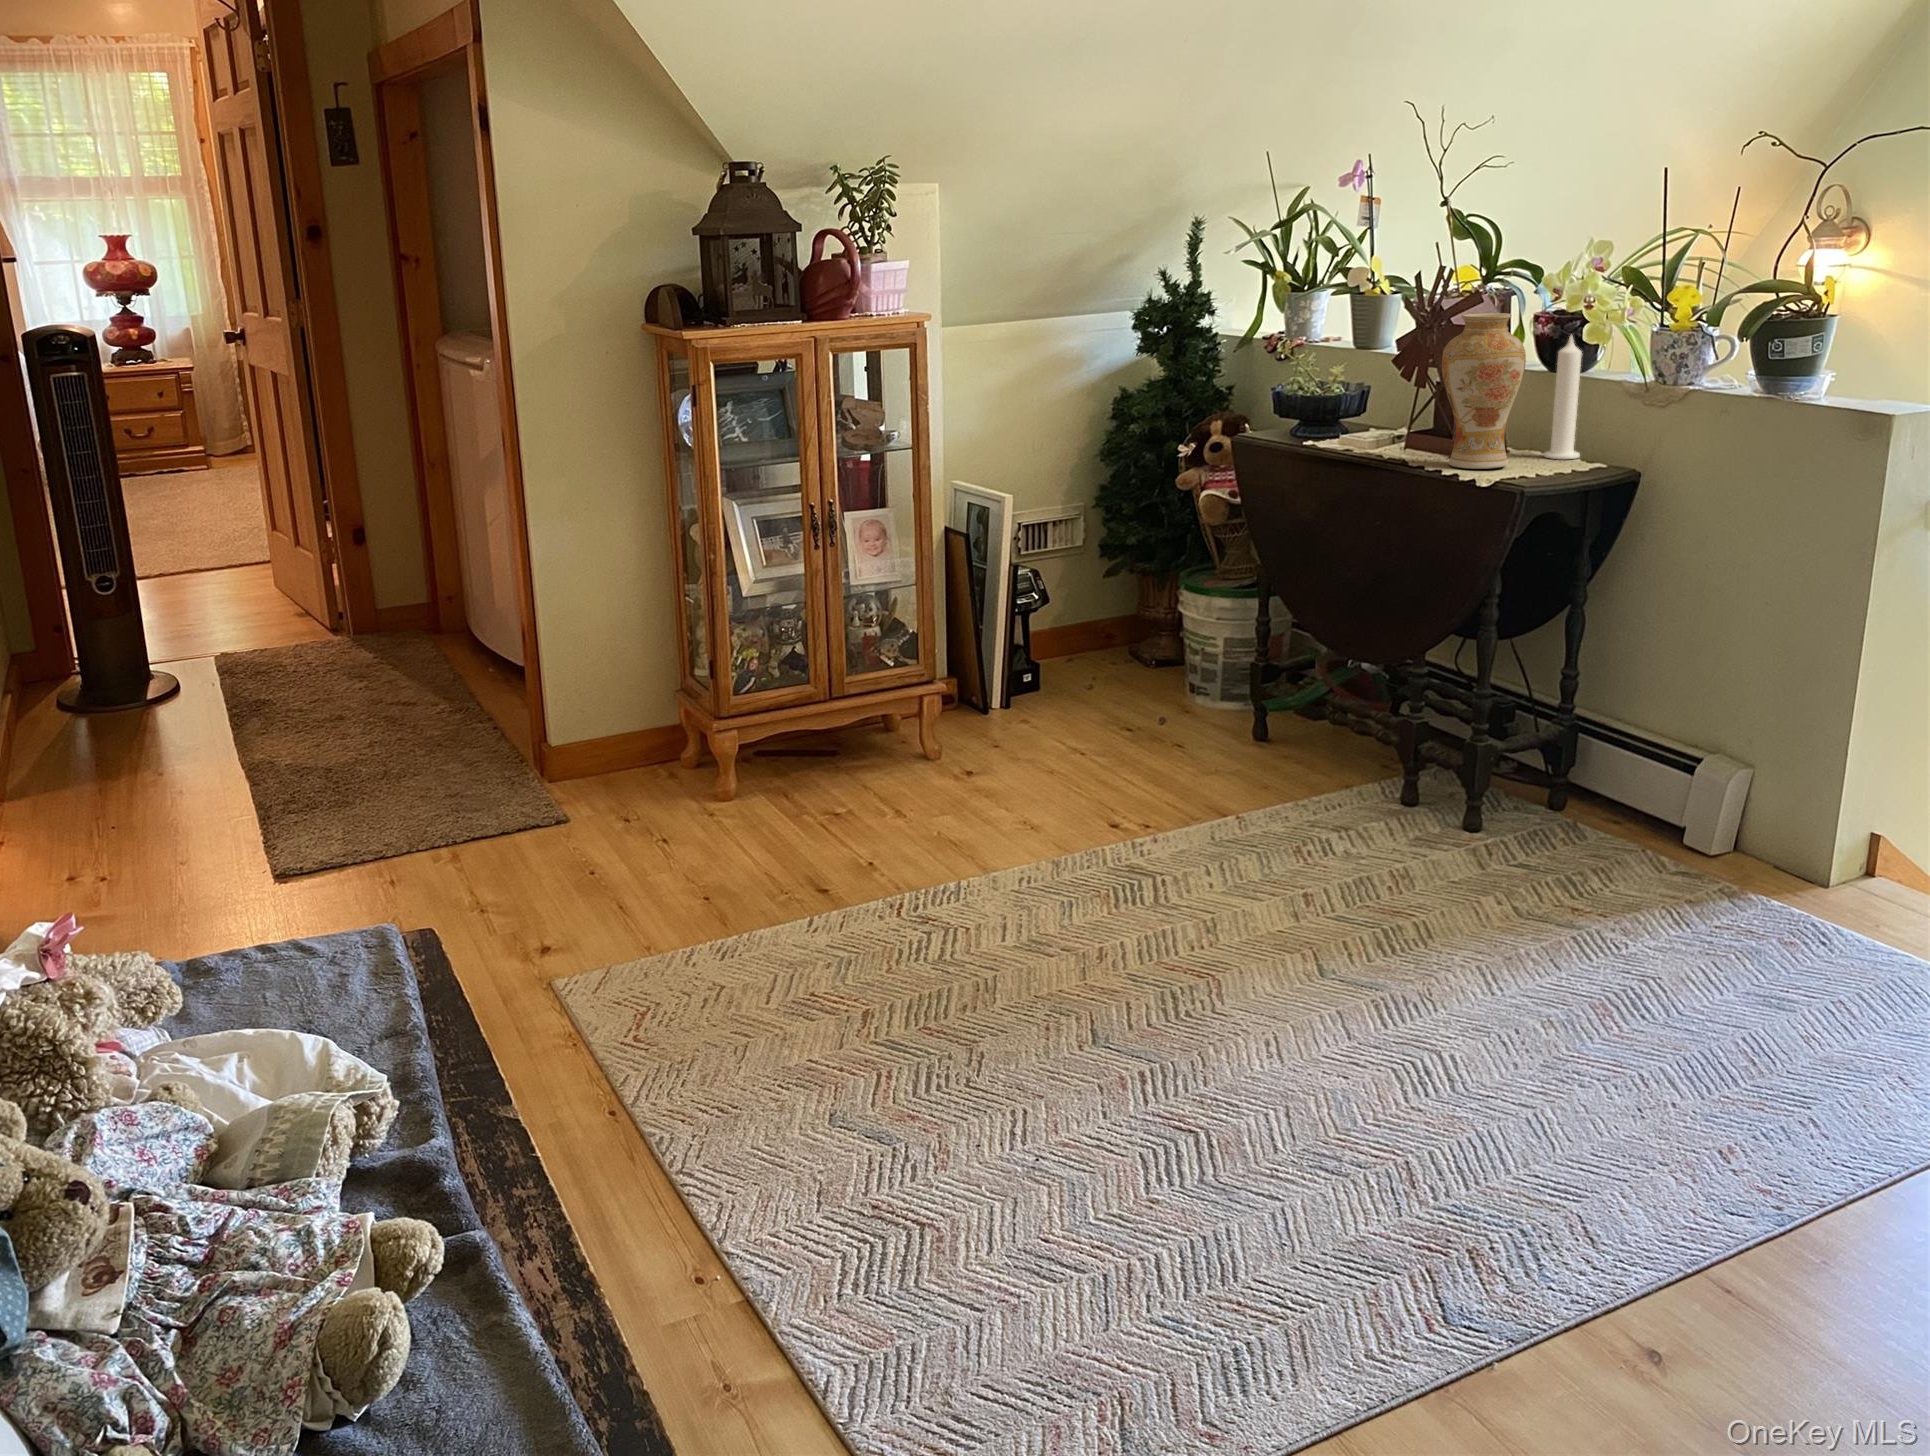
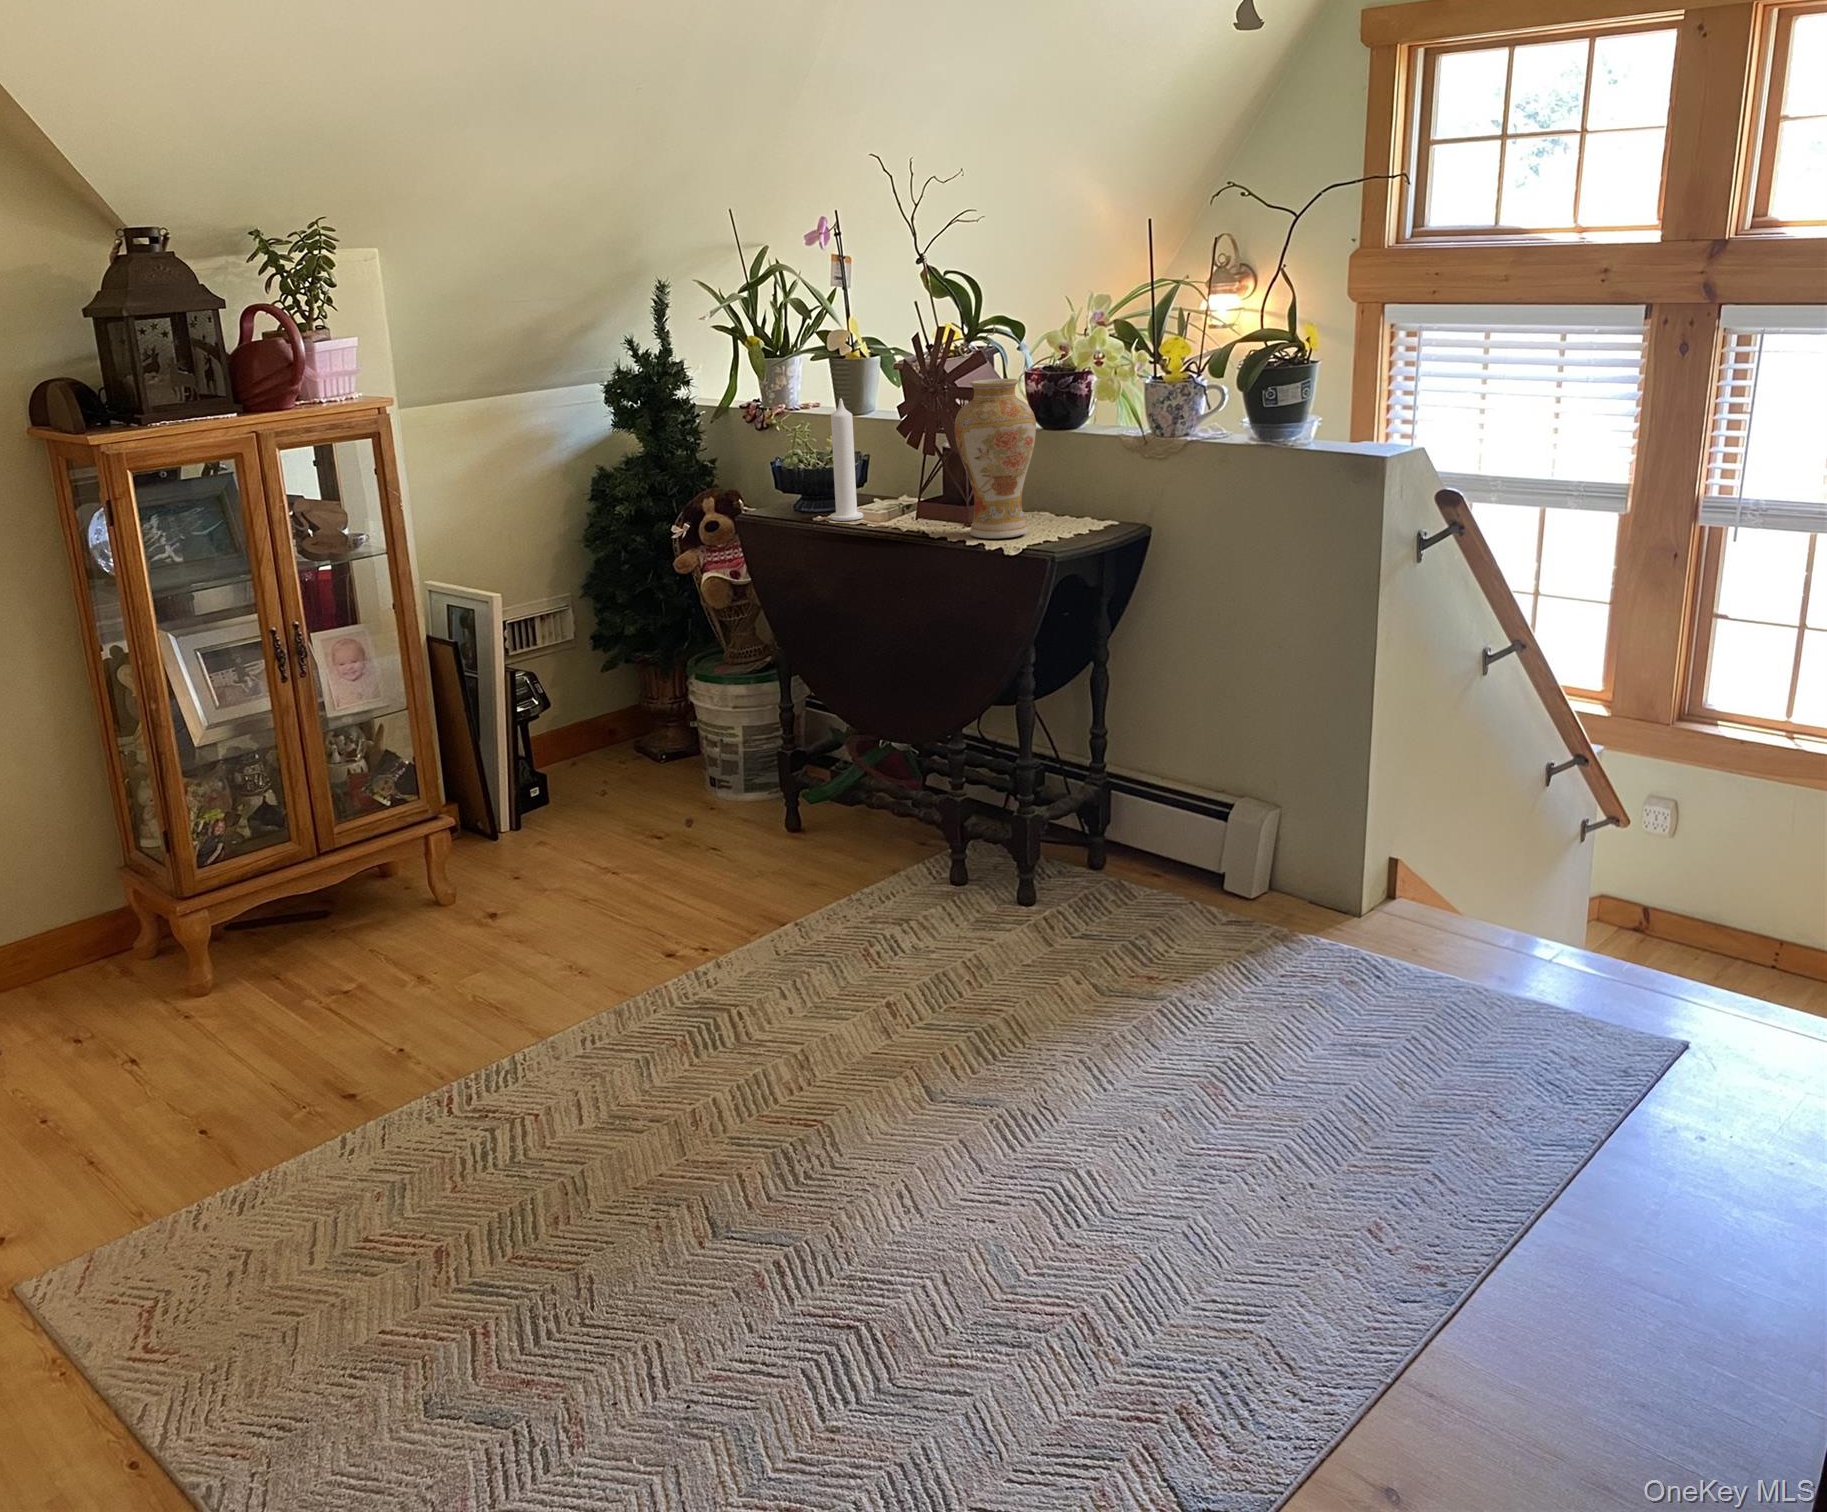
candle: present [1544,335,1582,459] -> present [830,398,863,521]

